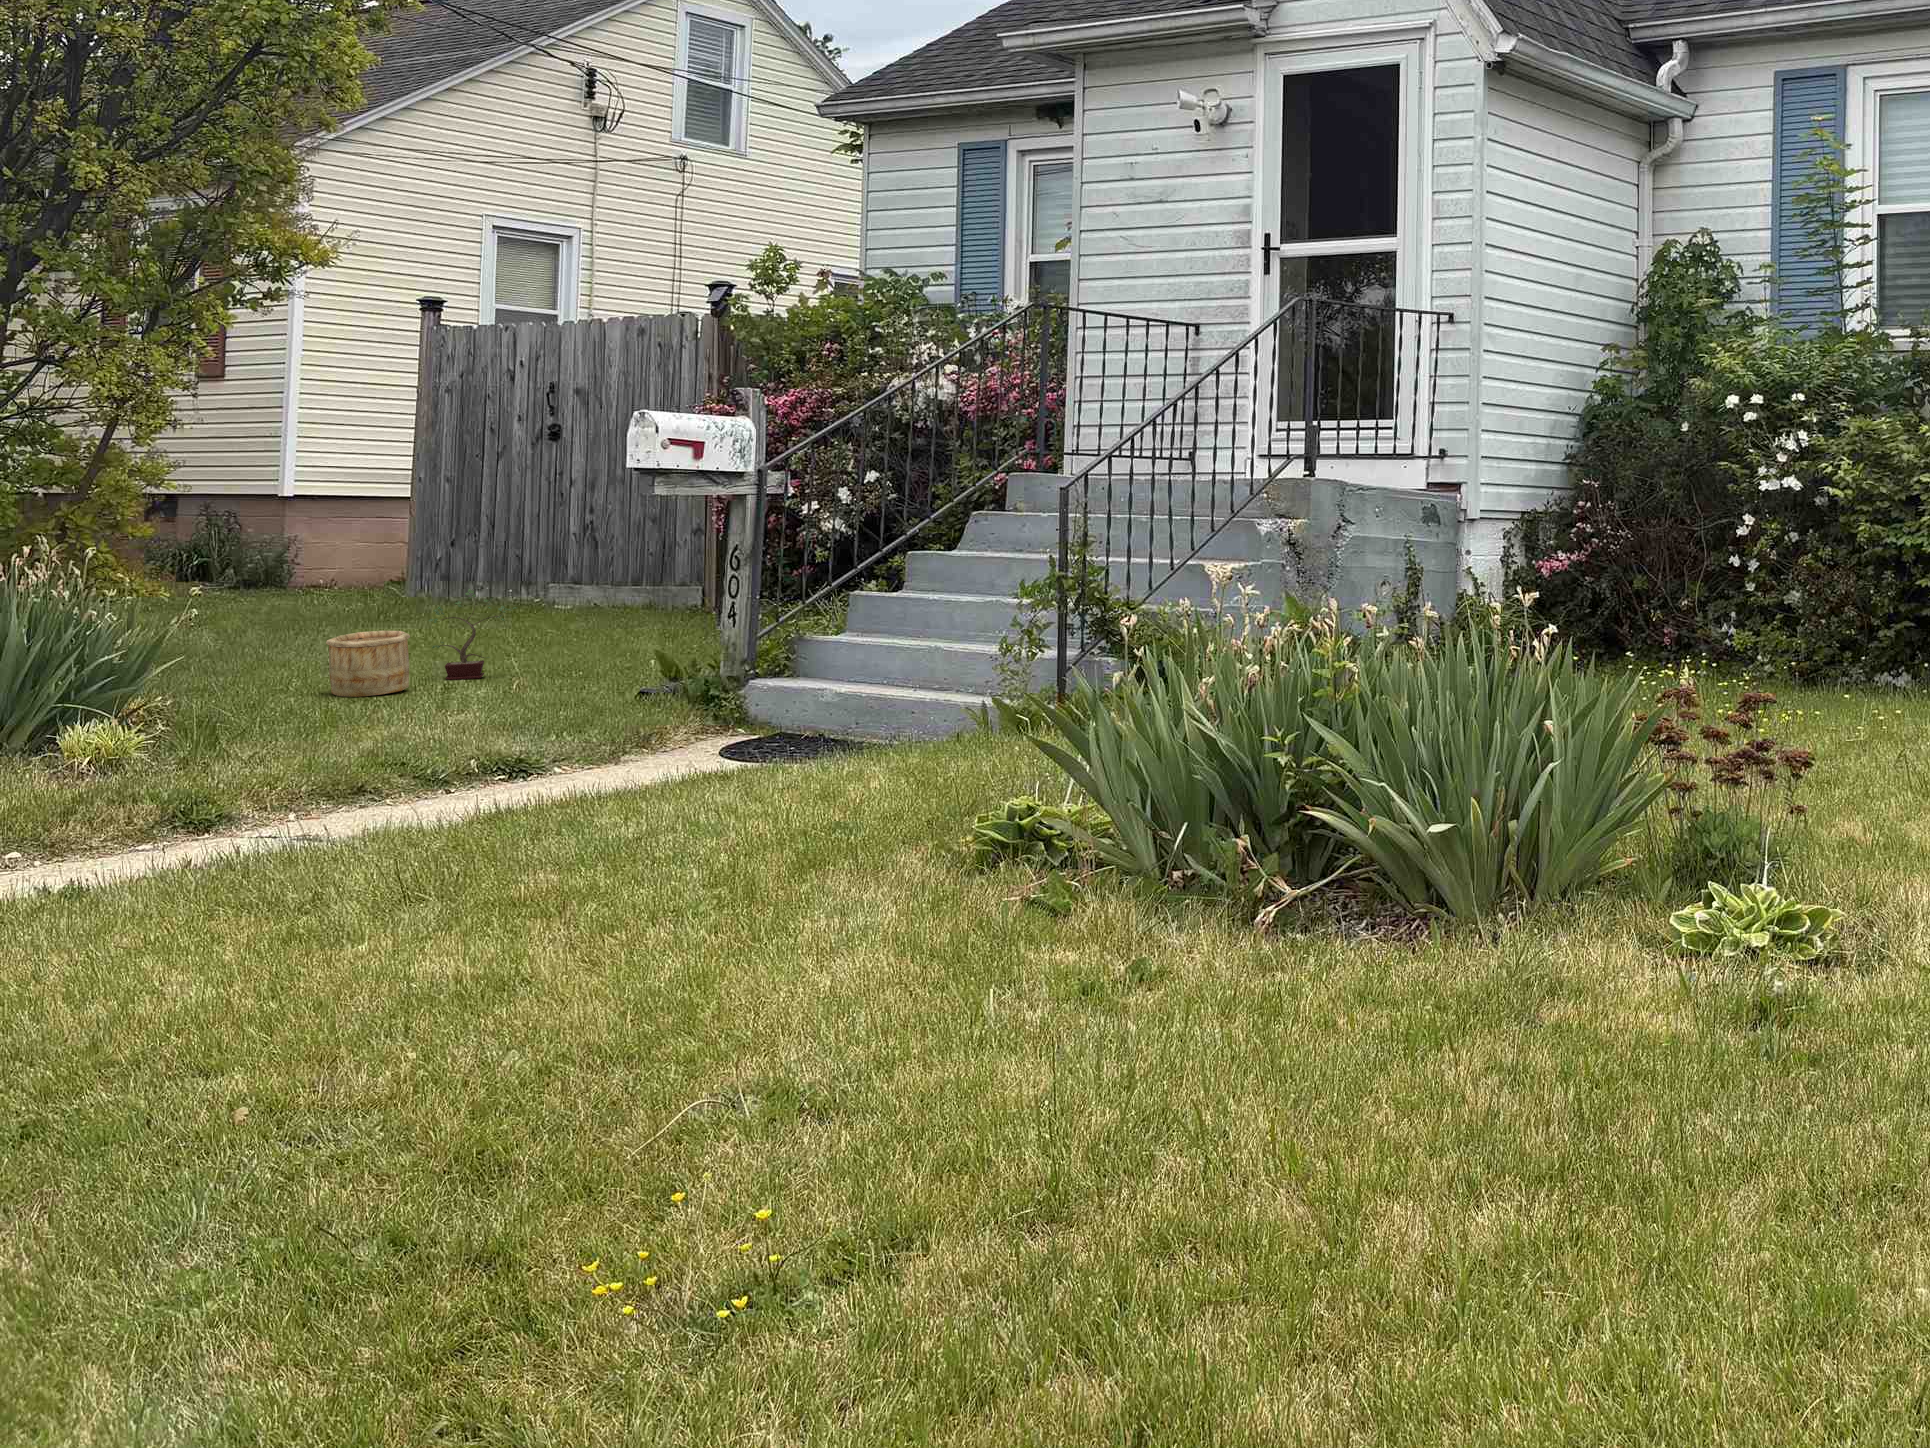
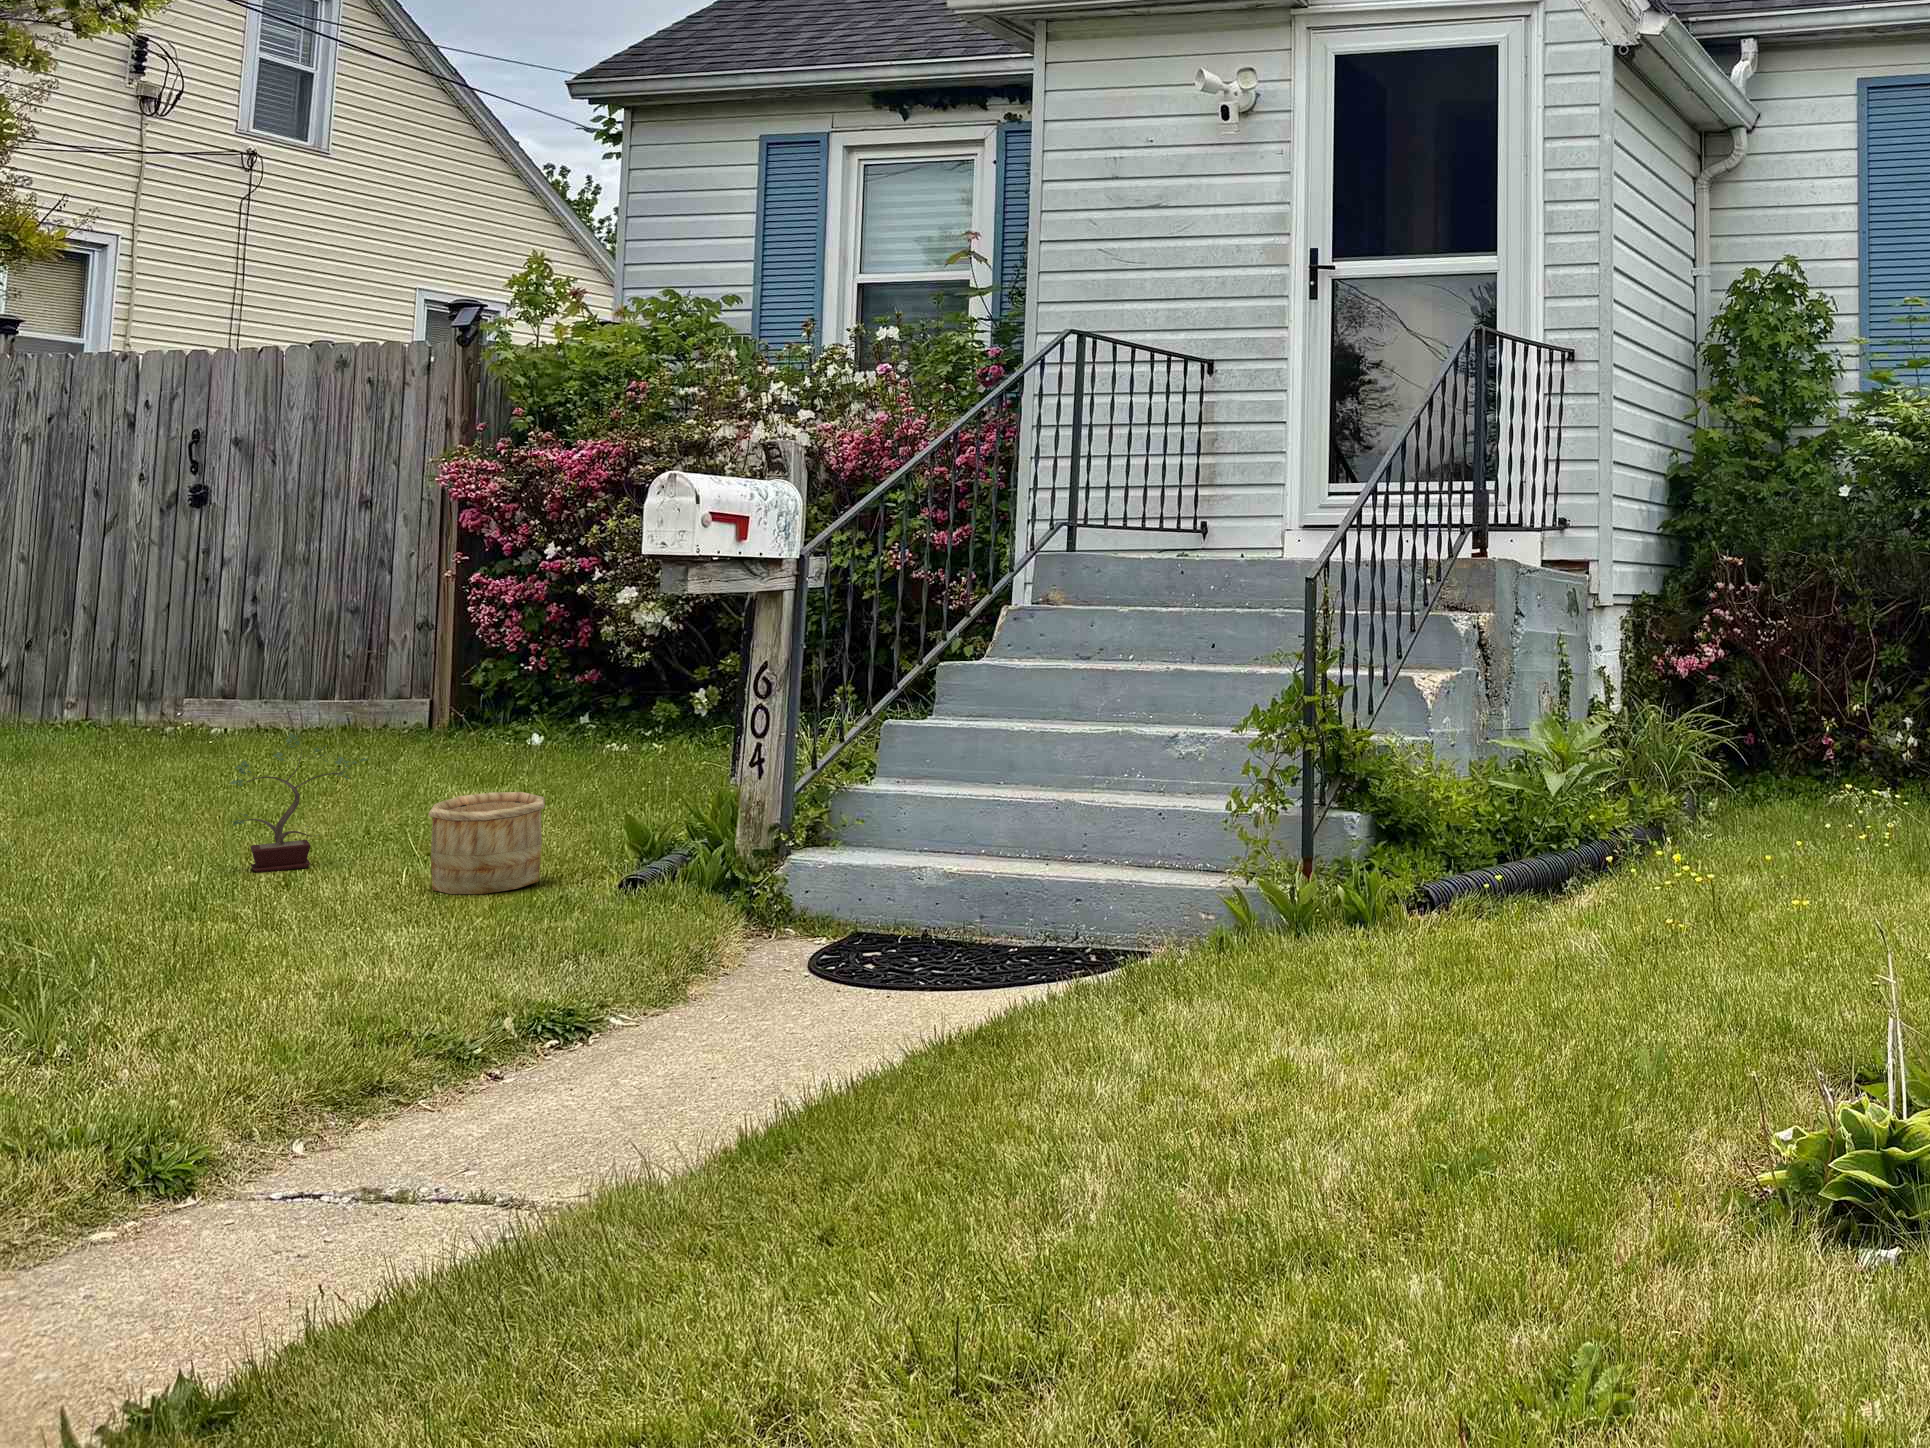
wooden bucket: present [326,631,410,697] -> present [428,792,545,894]

